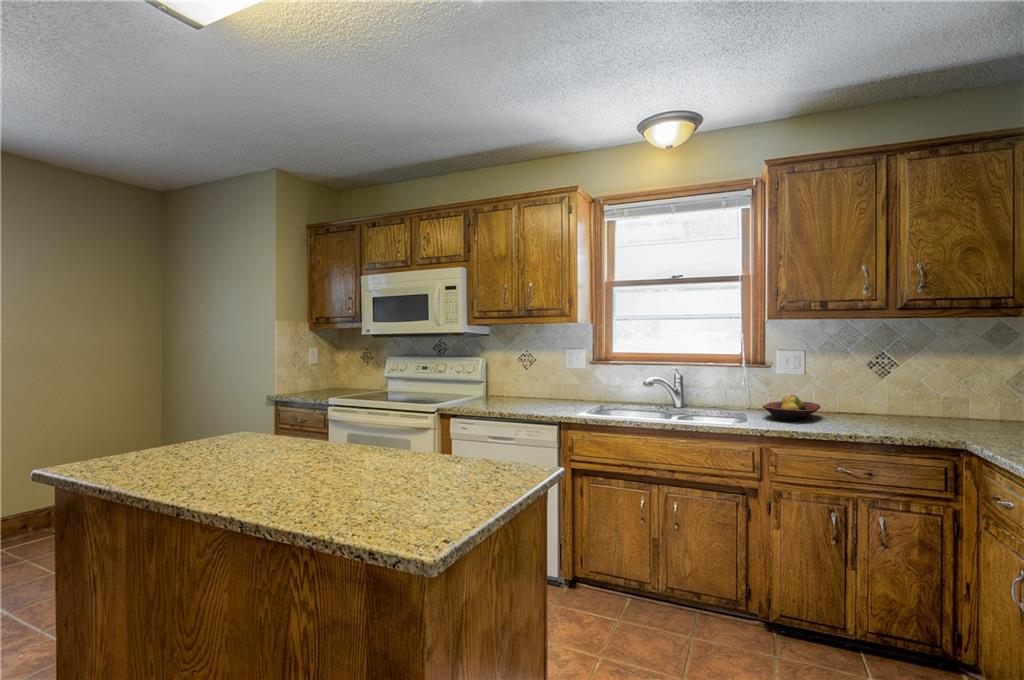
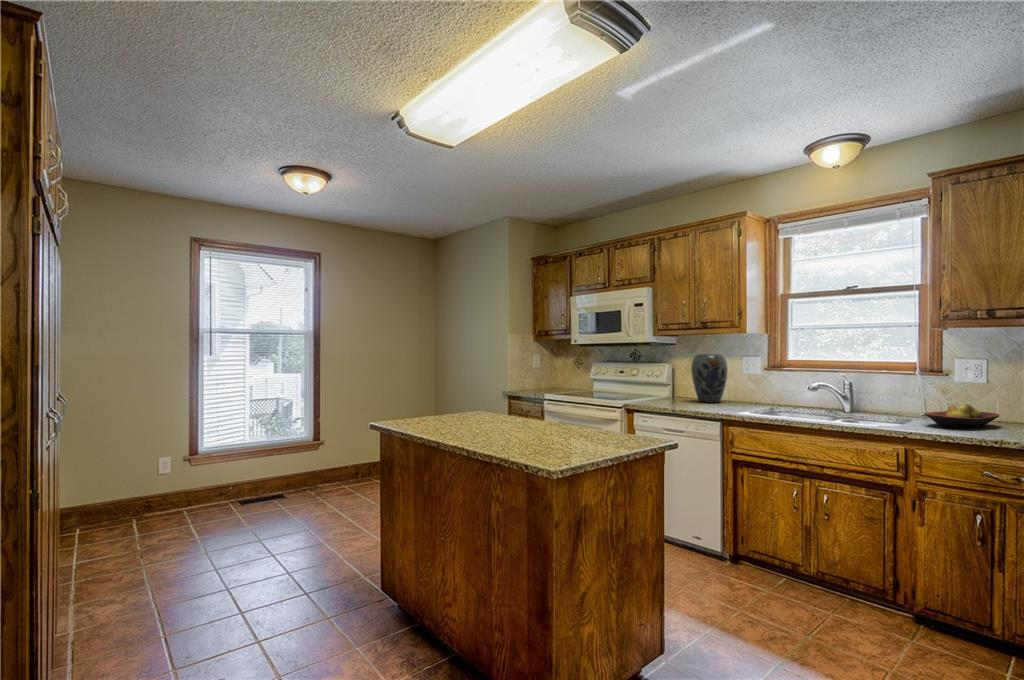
vase: none [511,346,550,401] -> present [691,354,728,403]

